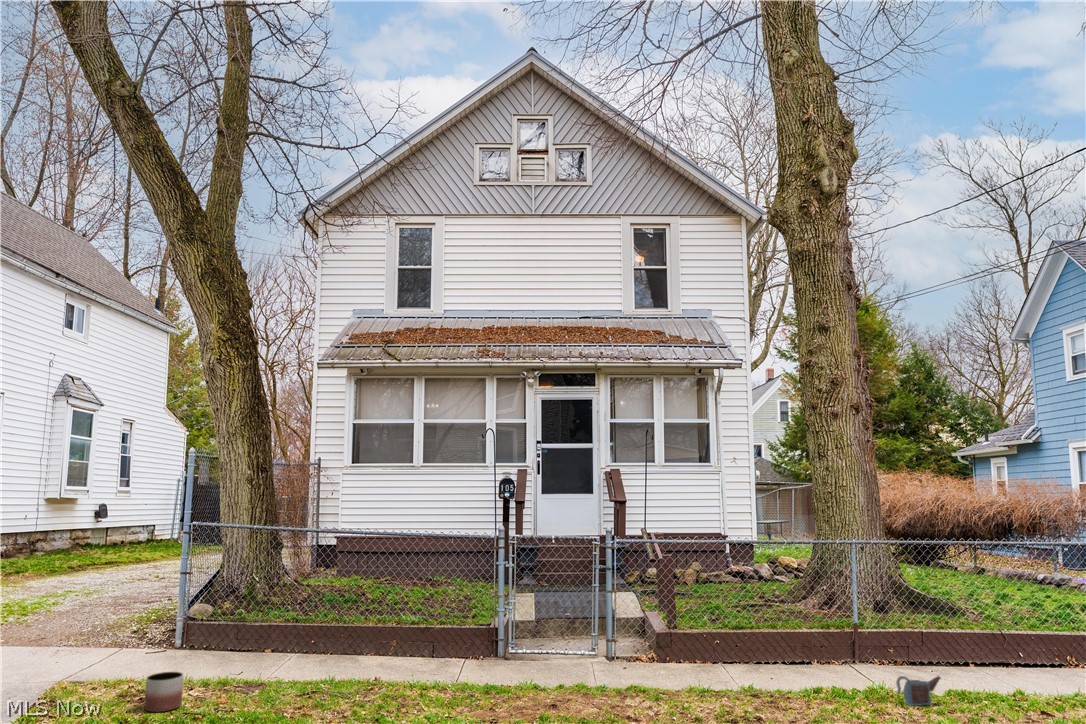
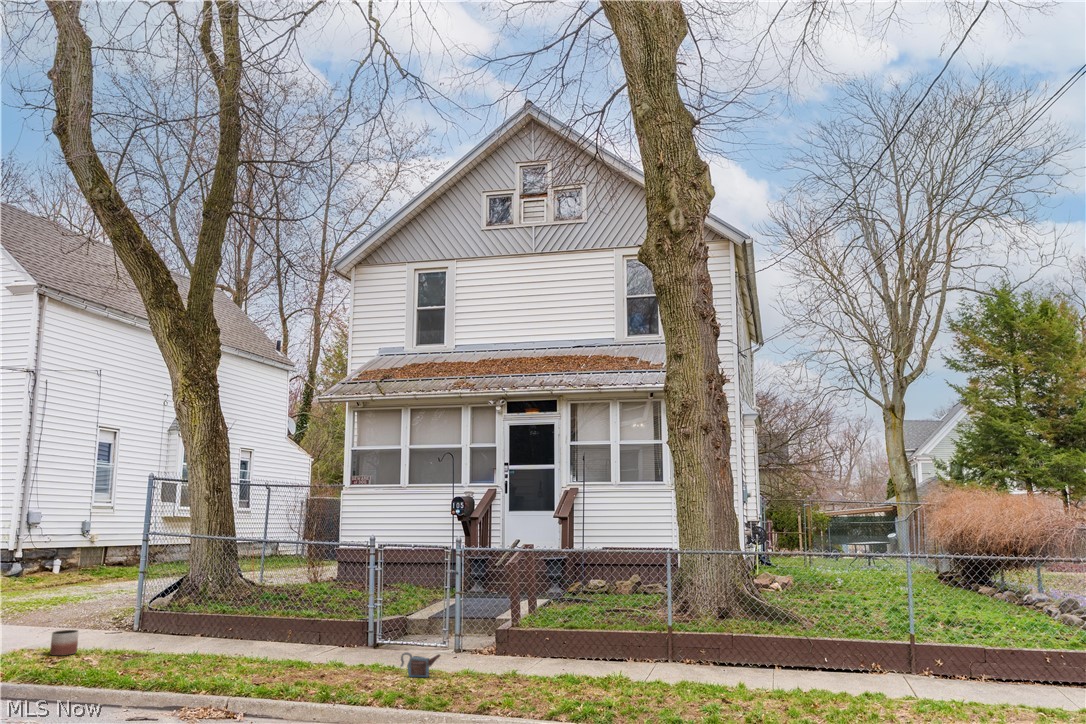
watering can: present [896,676,940,706] -> present [401,652,440,677]

